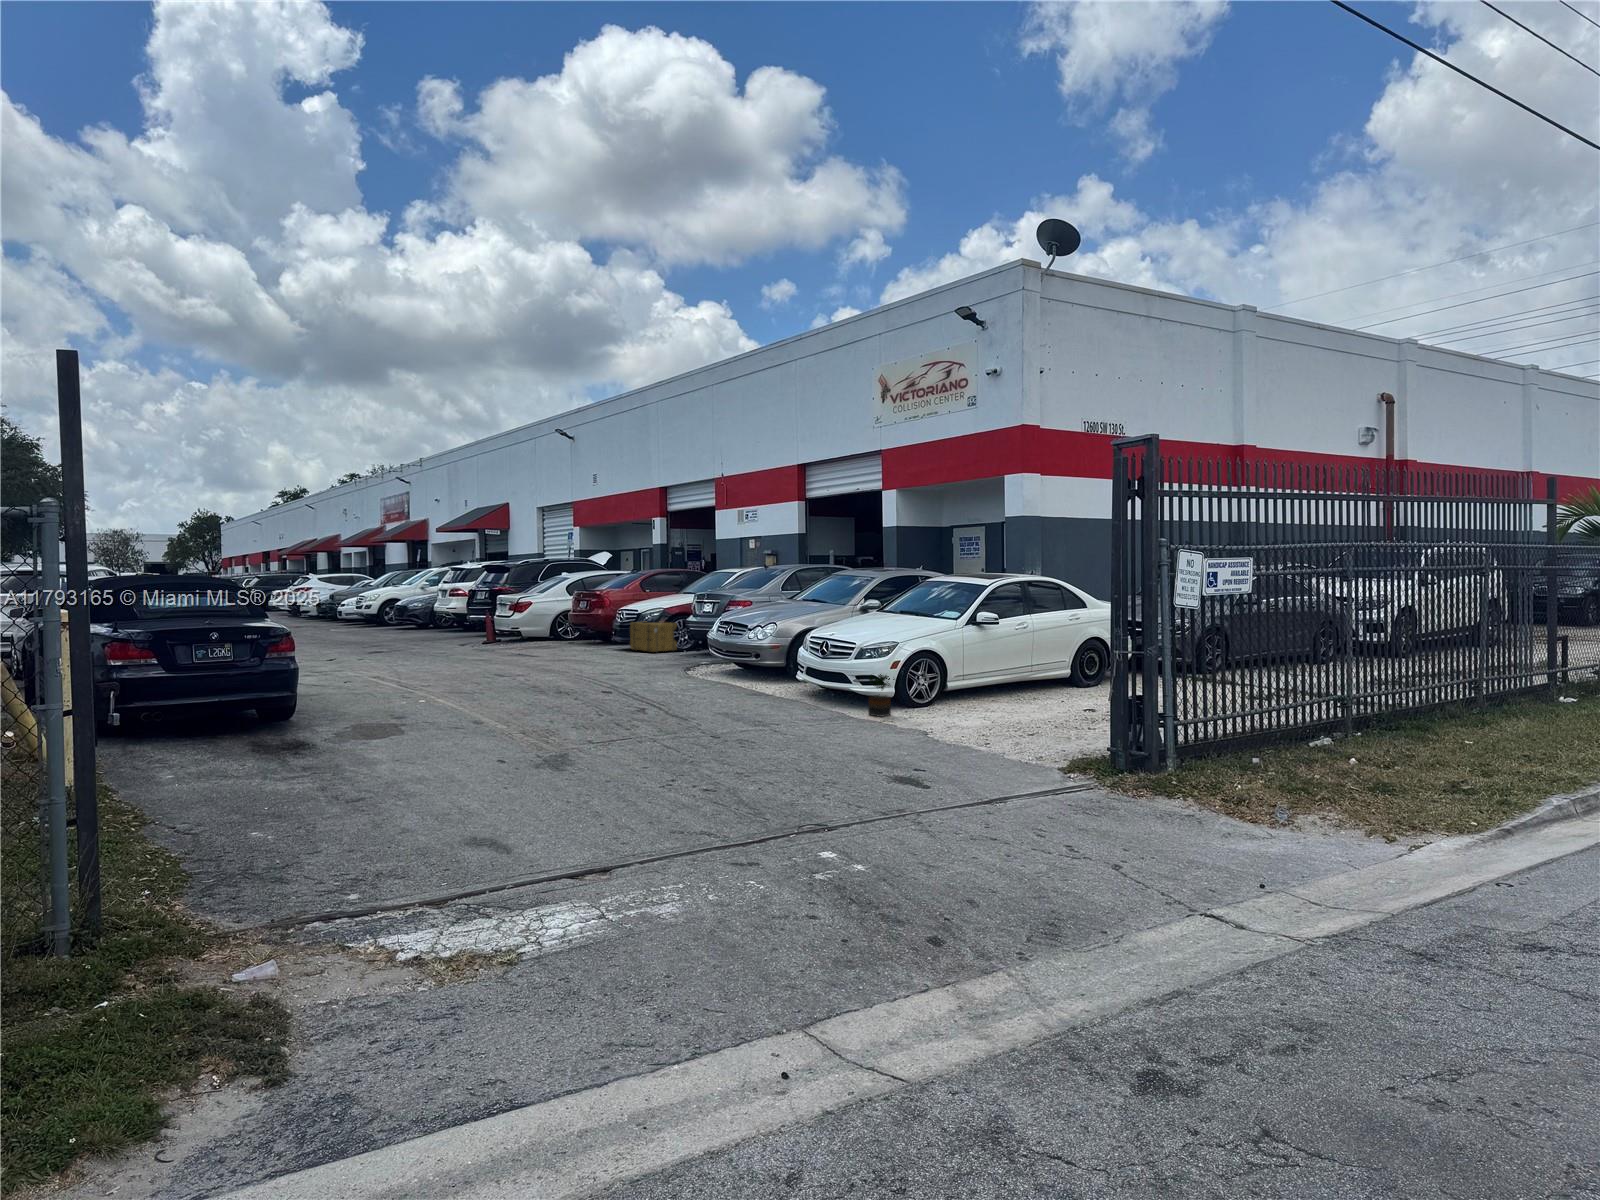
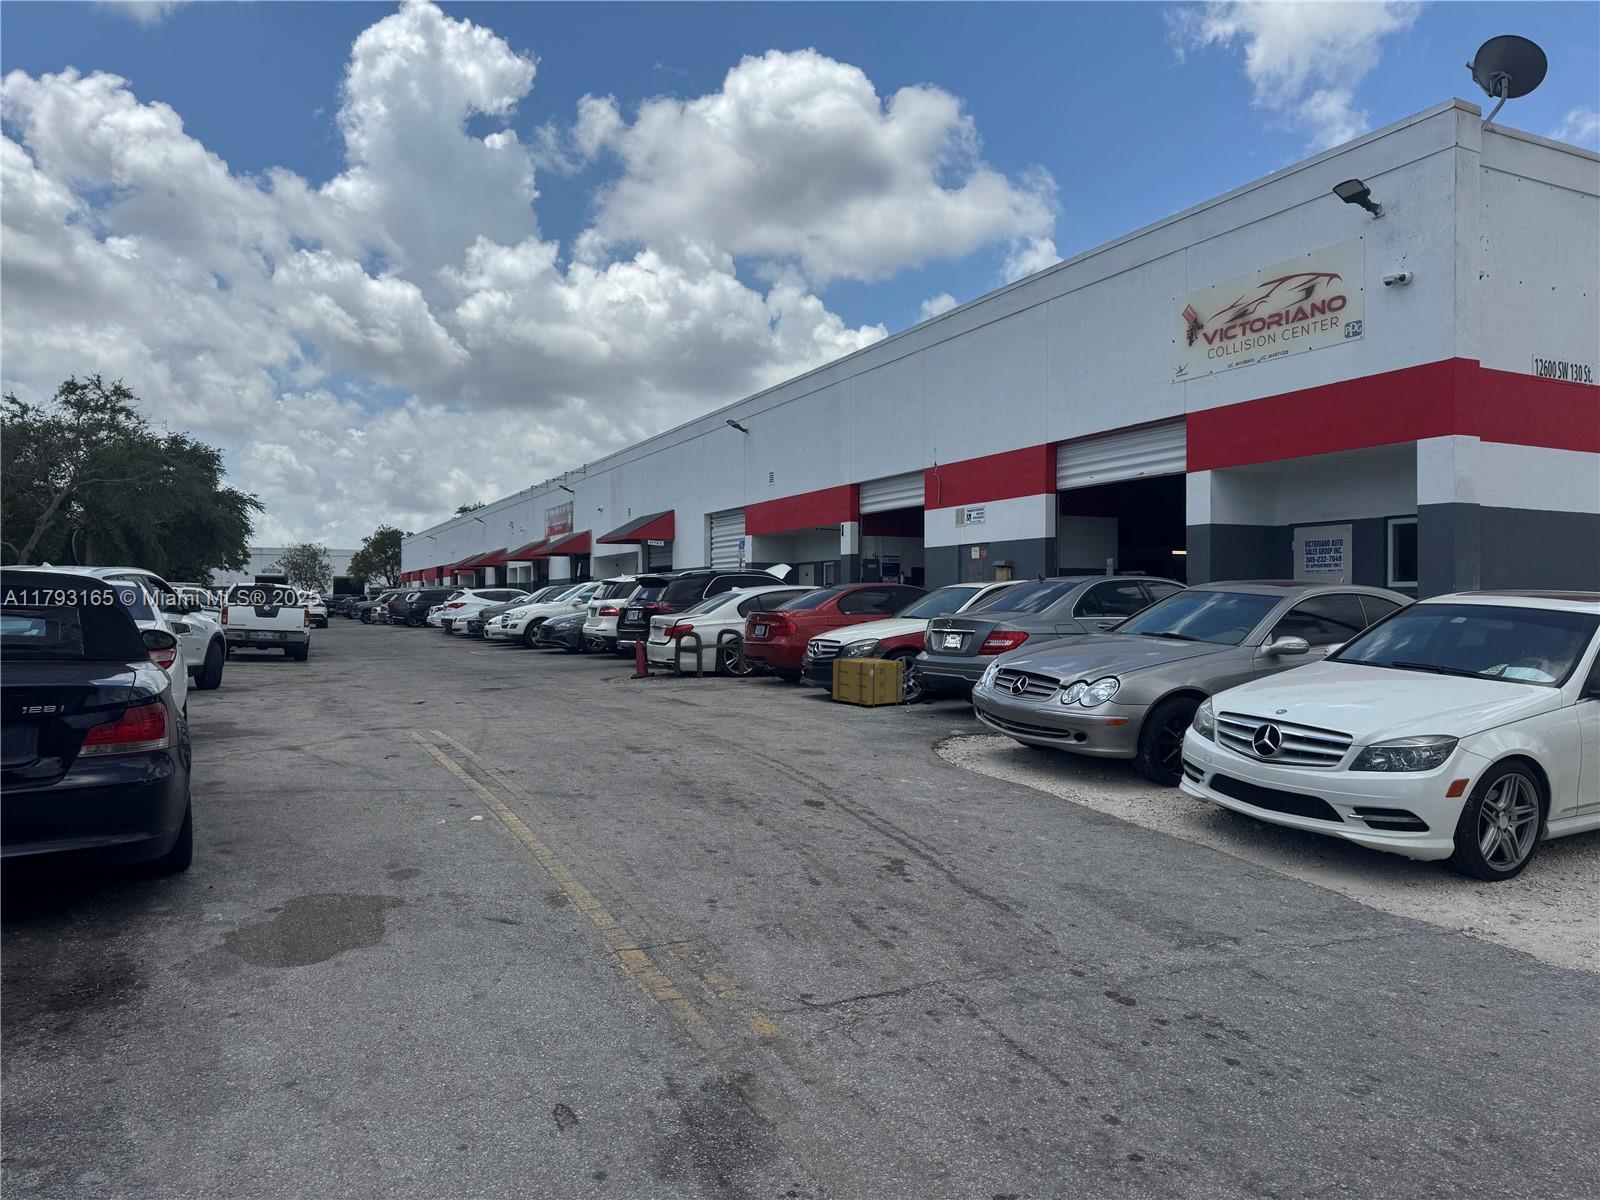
bench: none [518,604,569,639] -> present [674,629,744,678]
potted tree: present [868,674,895,717] -> none [1387,801,1458,905]

